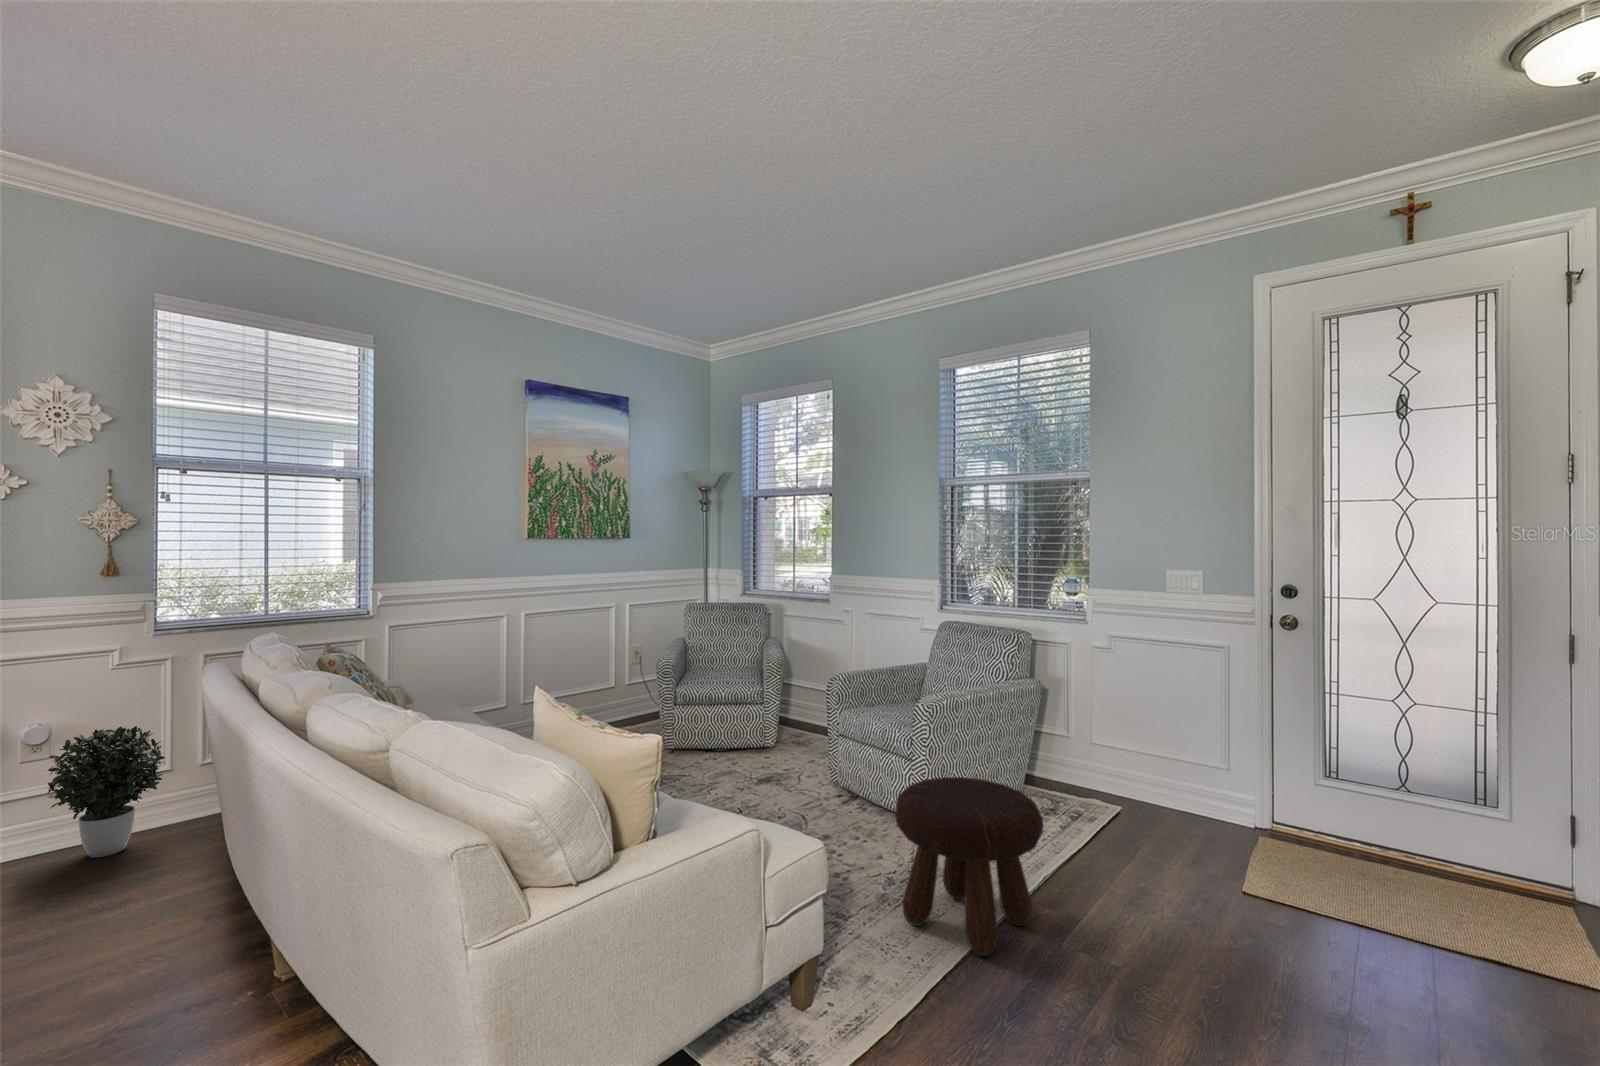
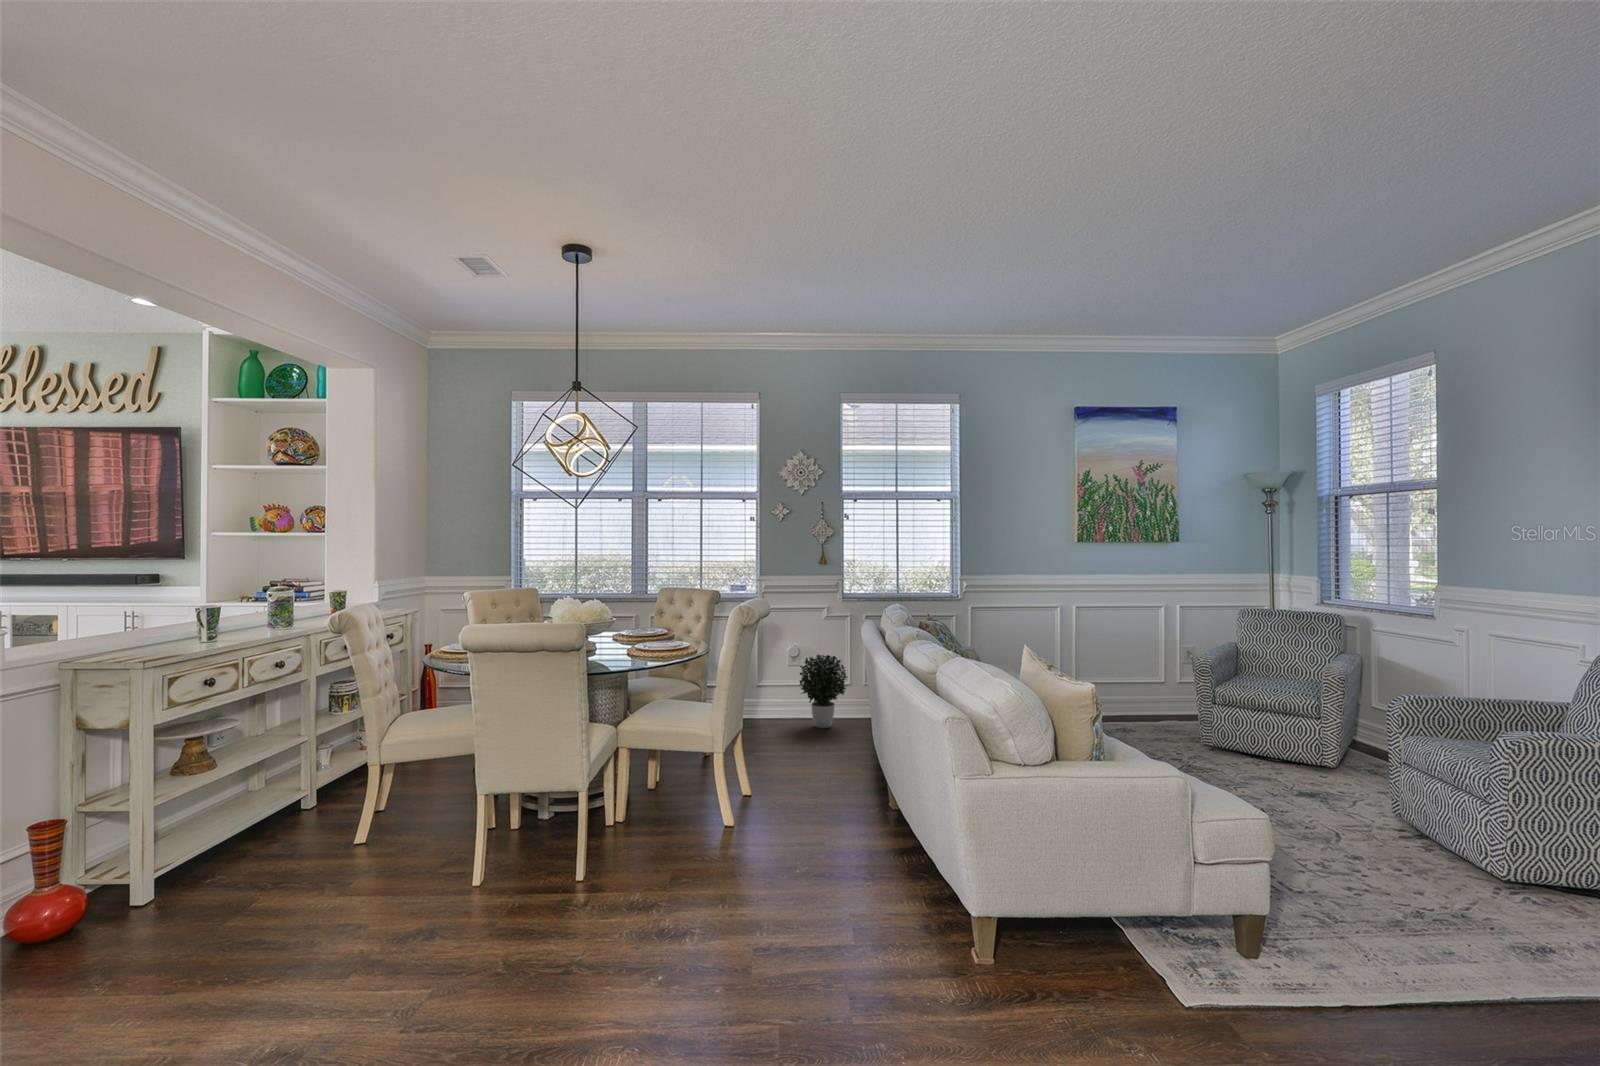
footstool: present [895,777,1043,956] -> none [1362,799,1560,977]

